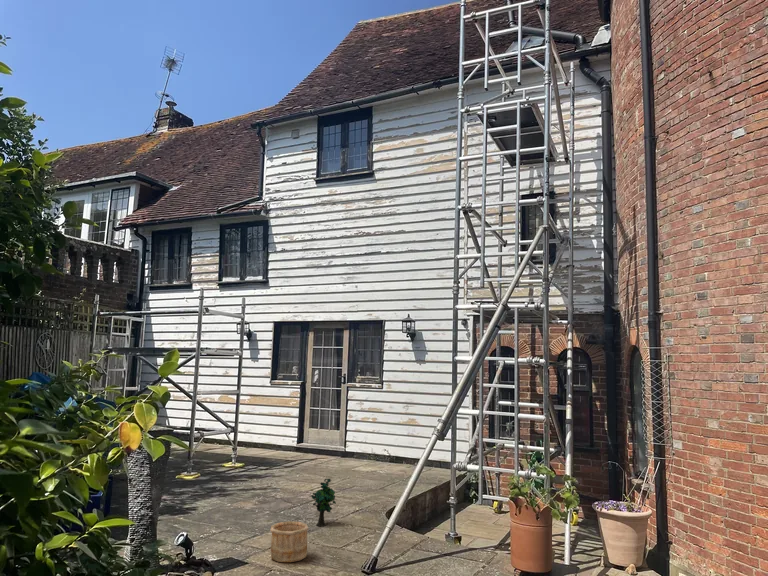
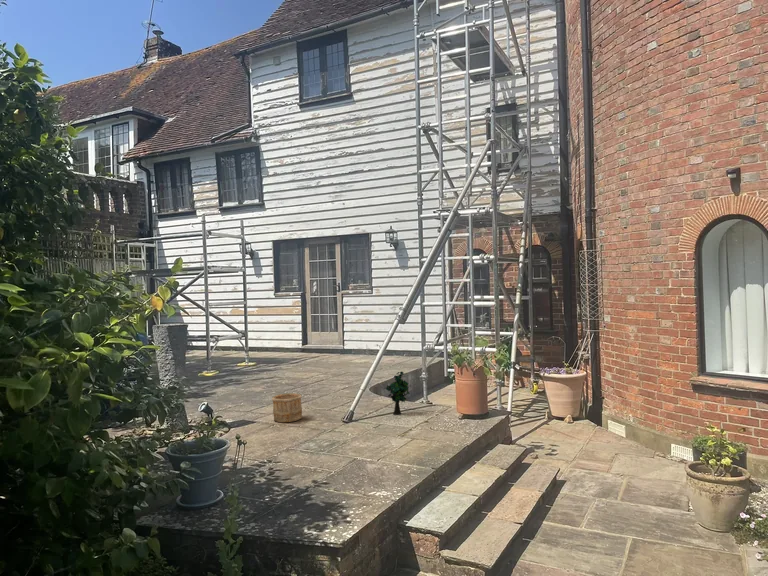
decorative plant: present [311,479,336,527] -> present [386,372,410,415]

